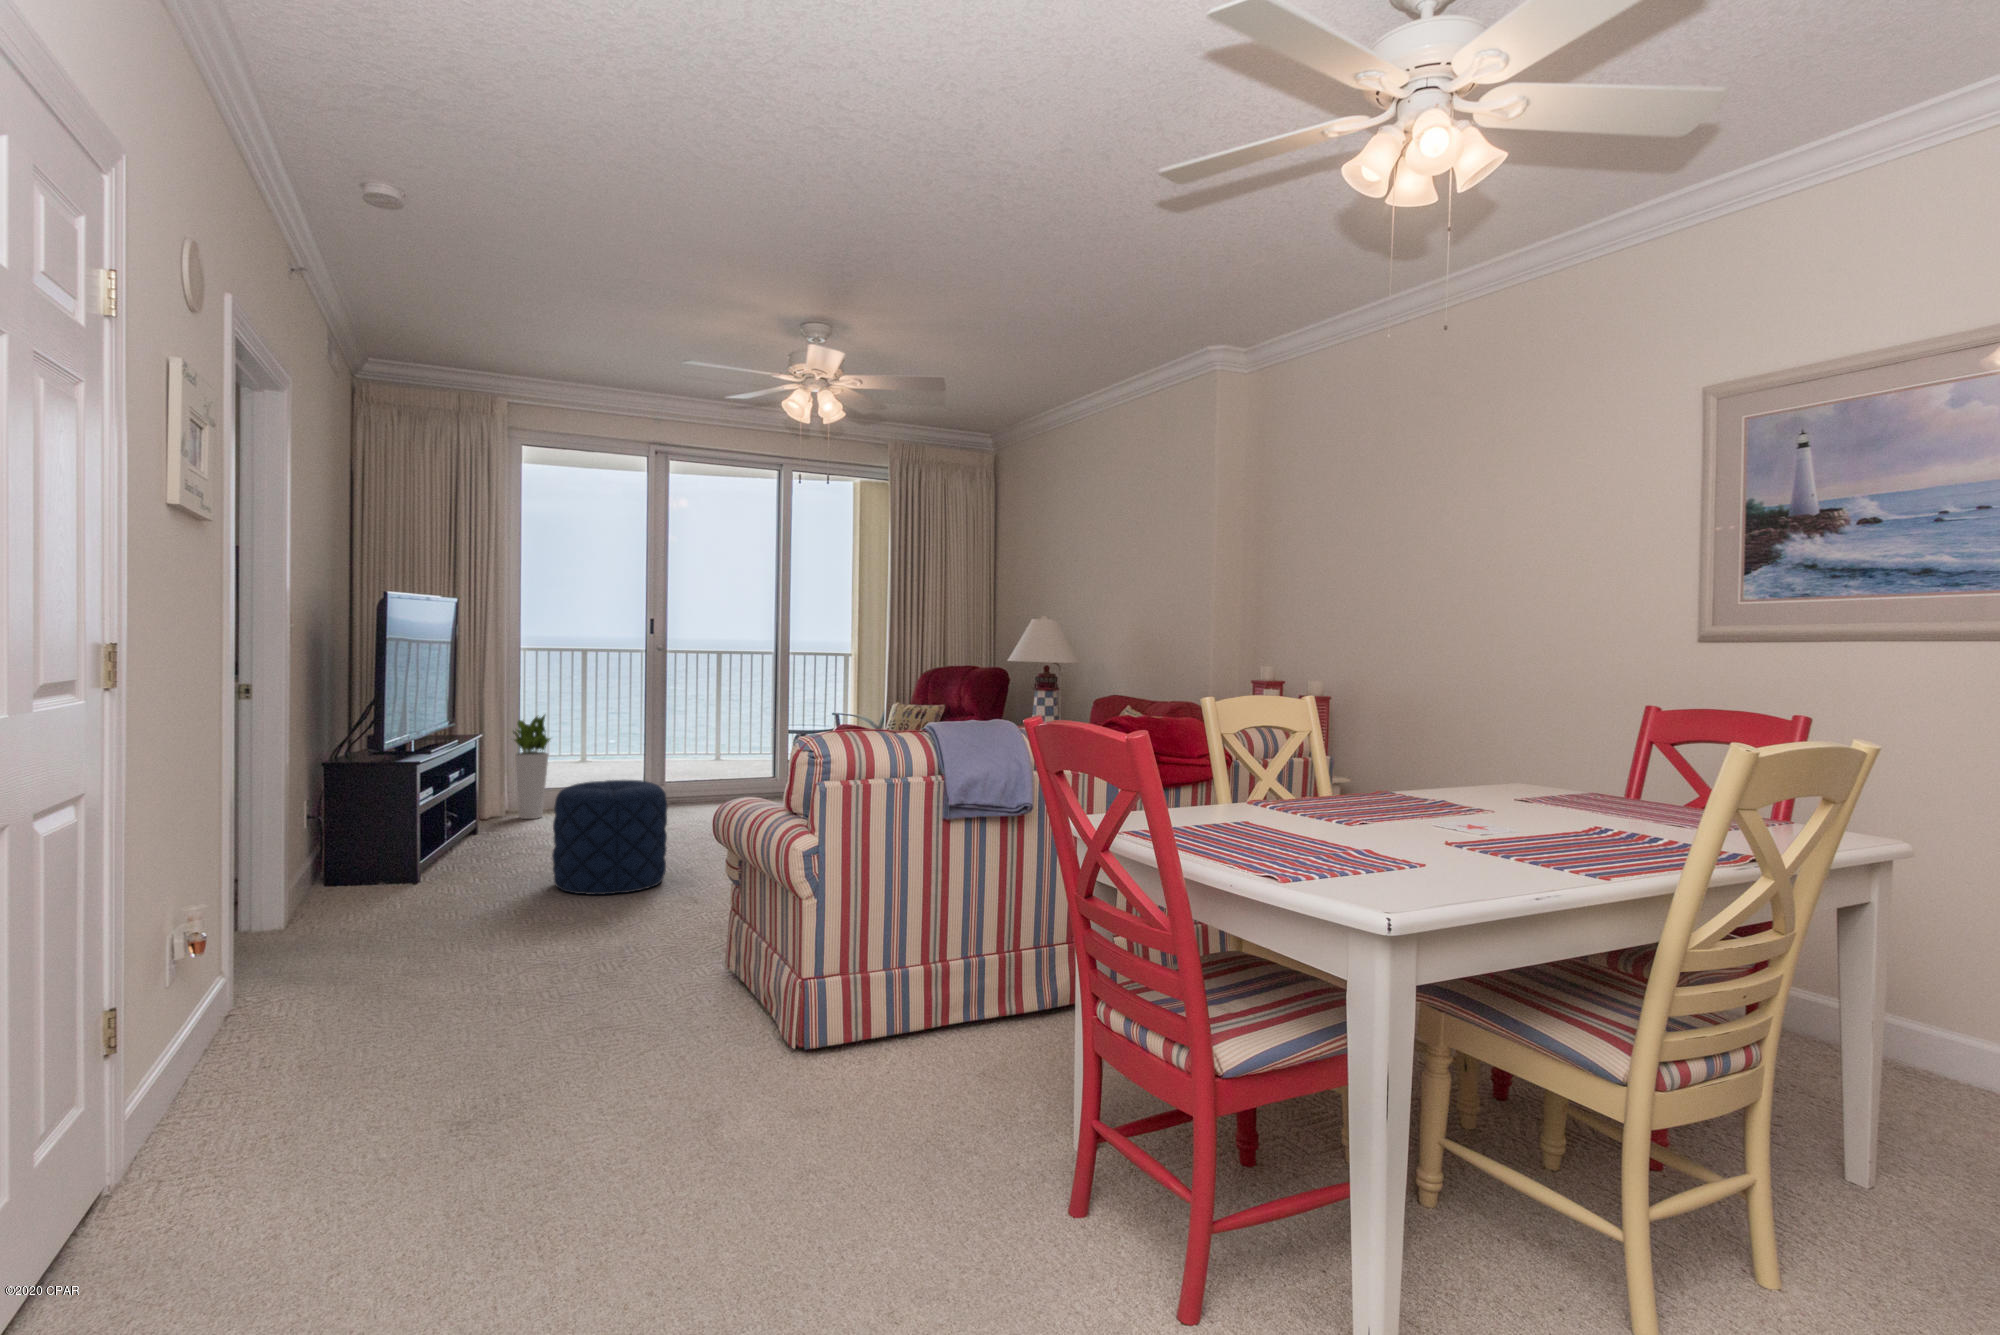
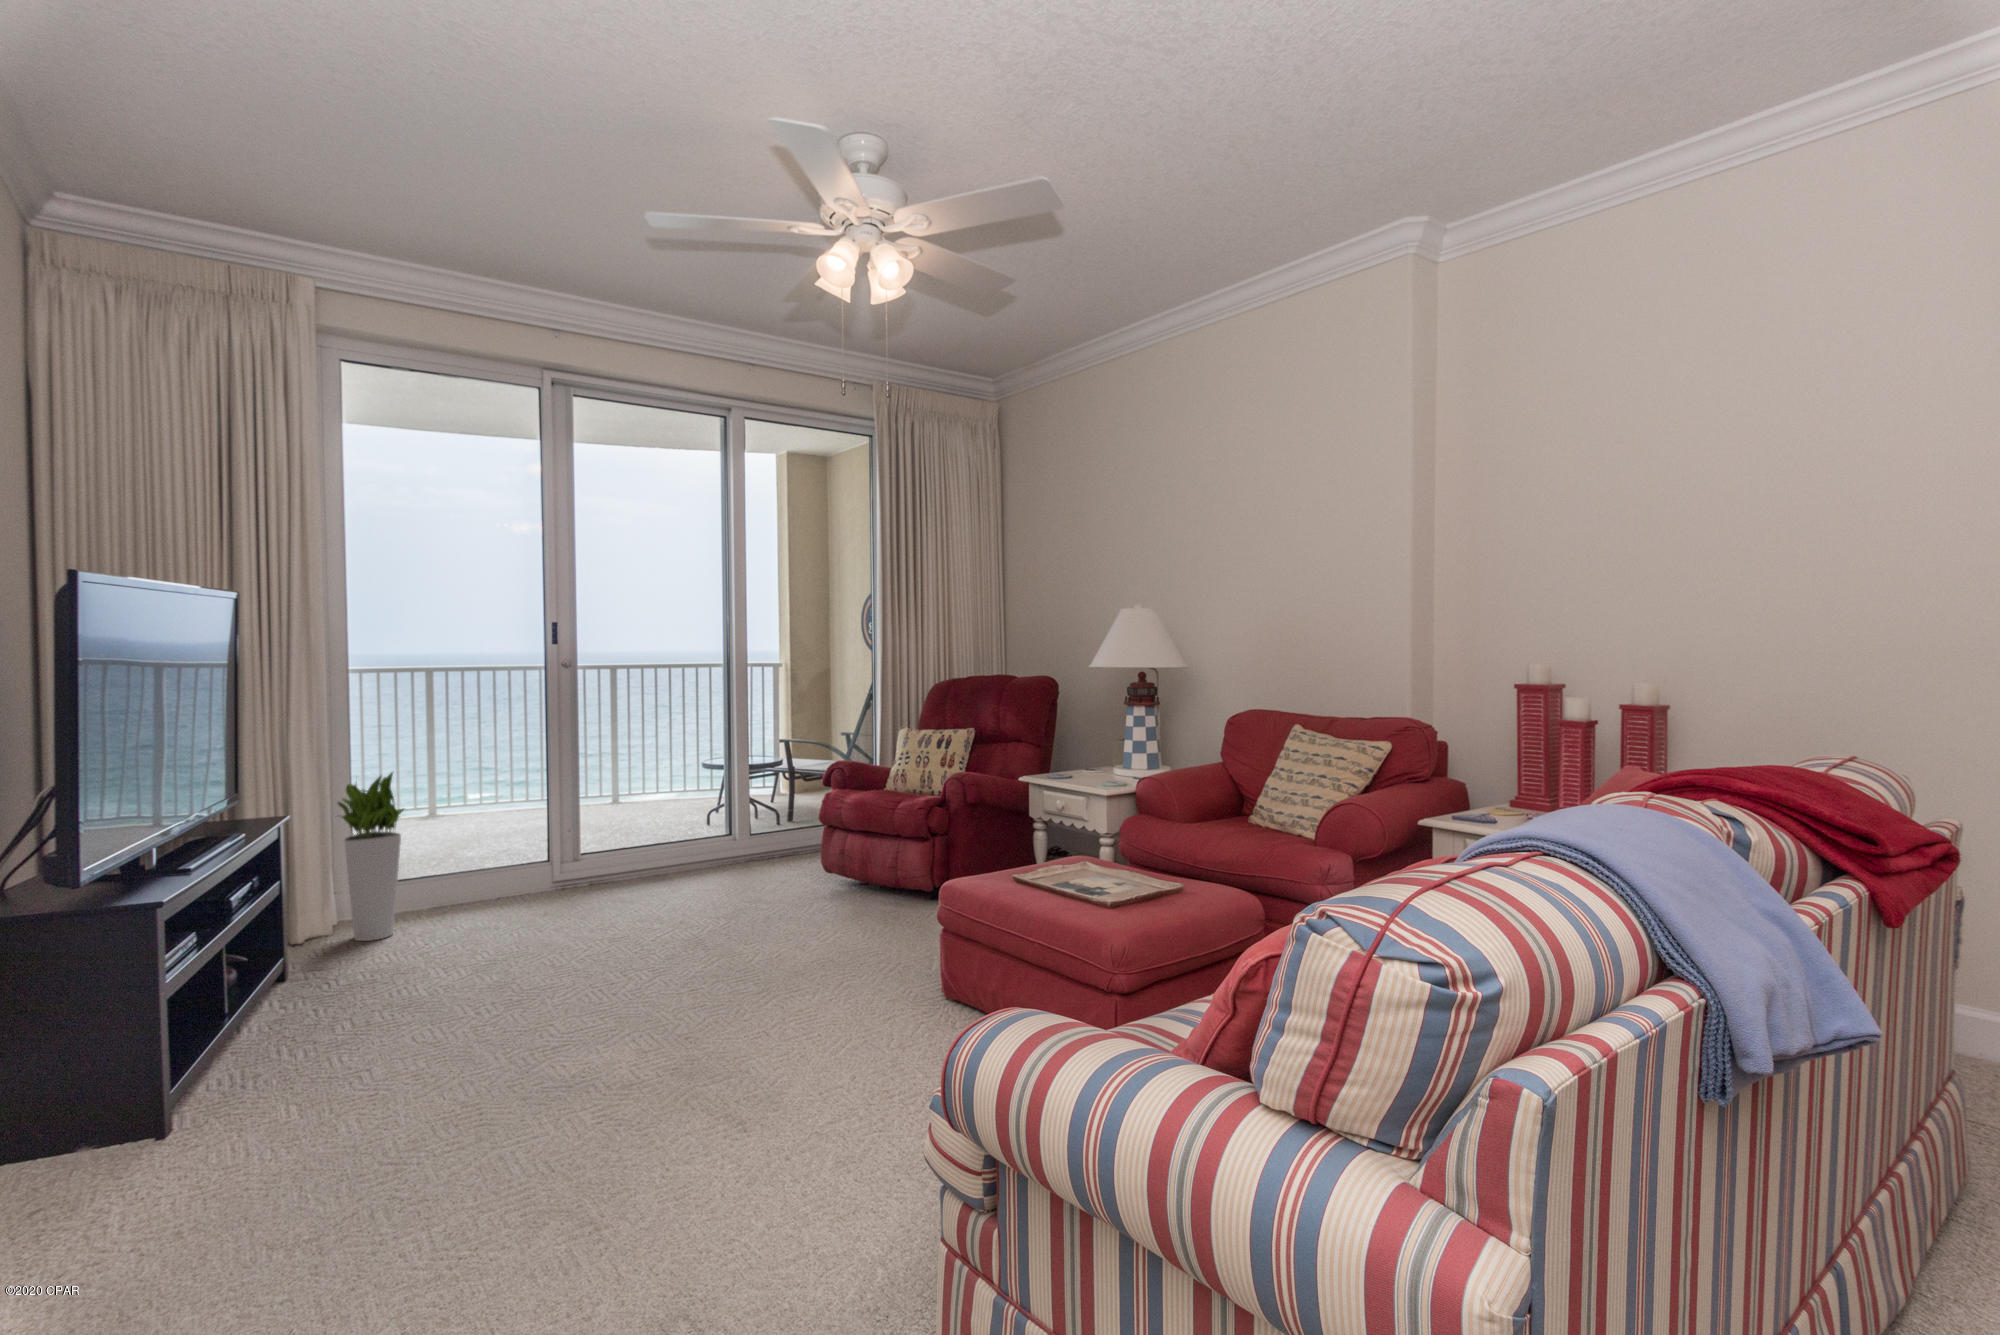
pouf: present [552,780,667,895] -> none [460,901,676,1144]

